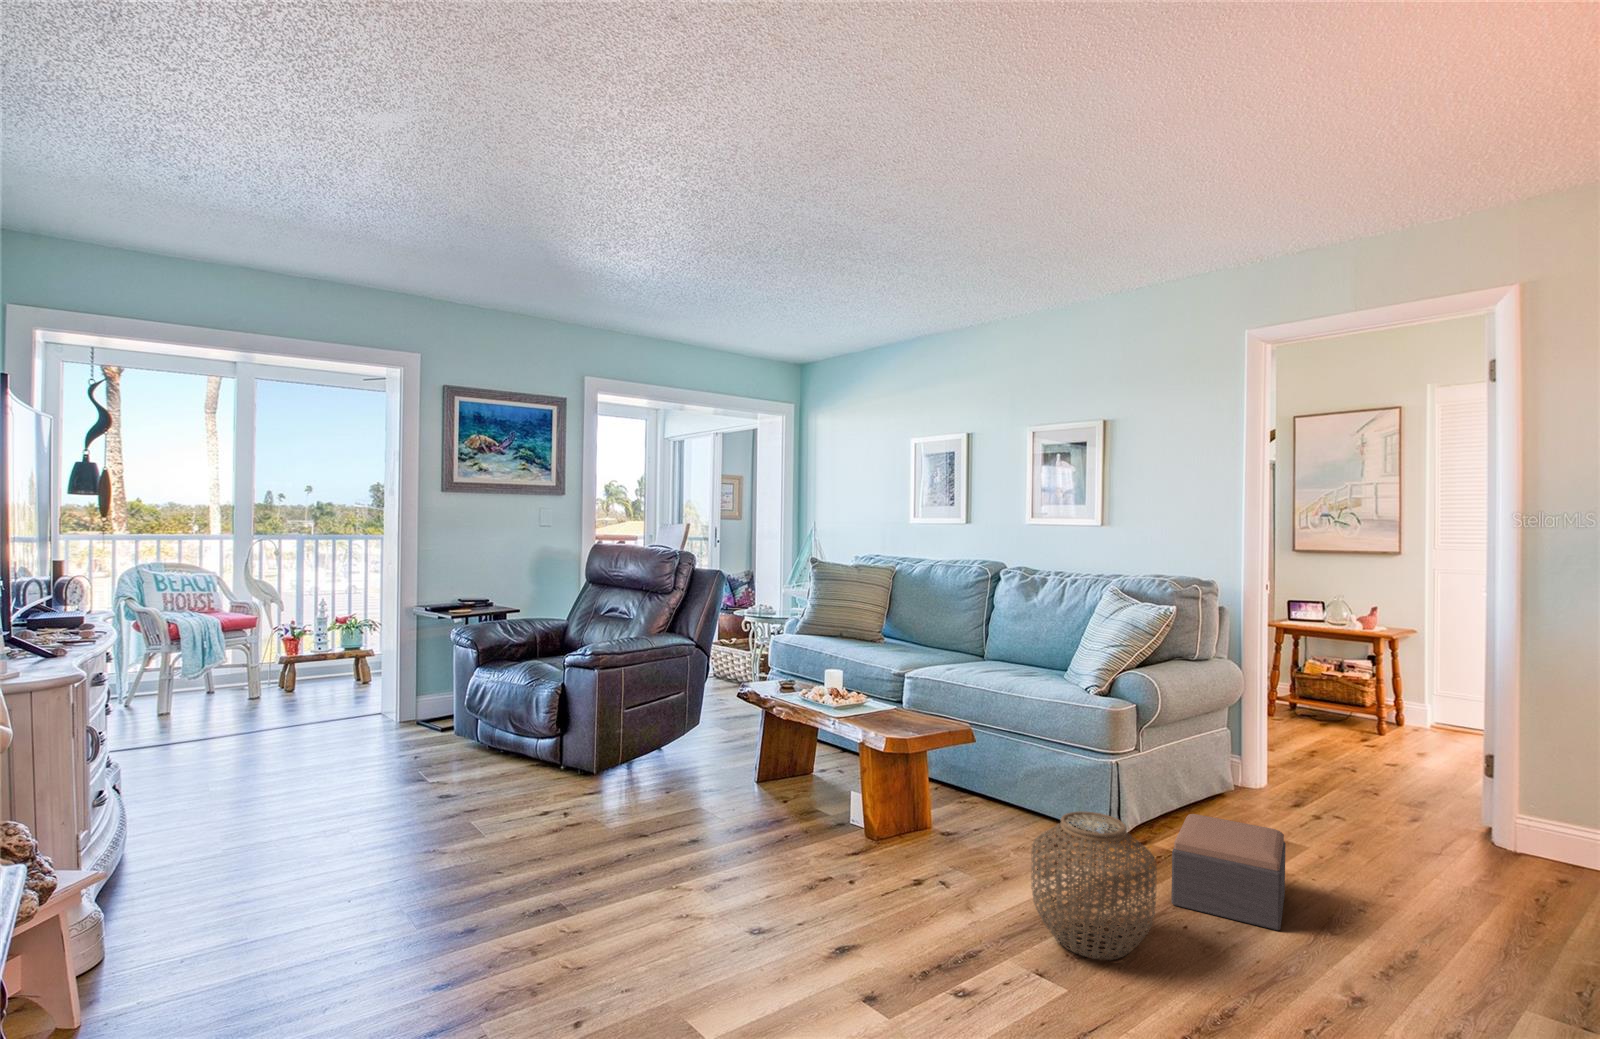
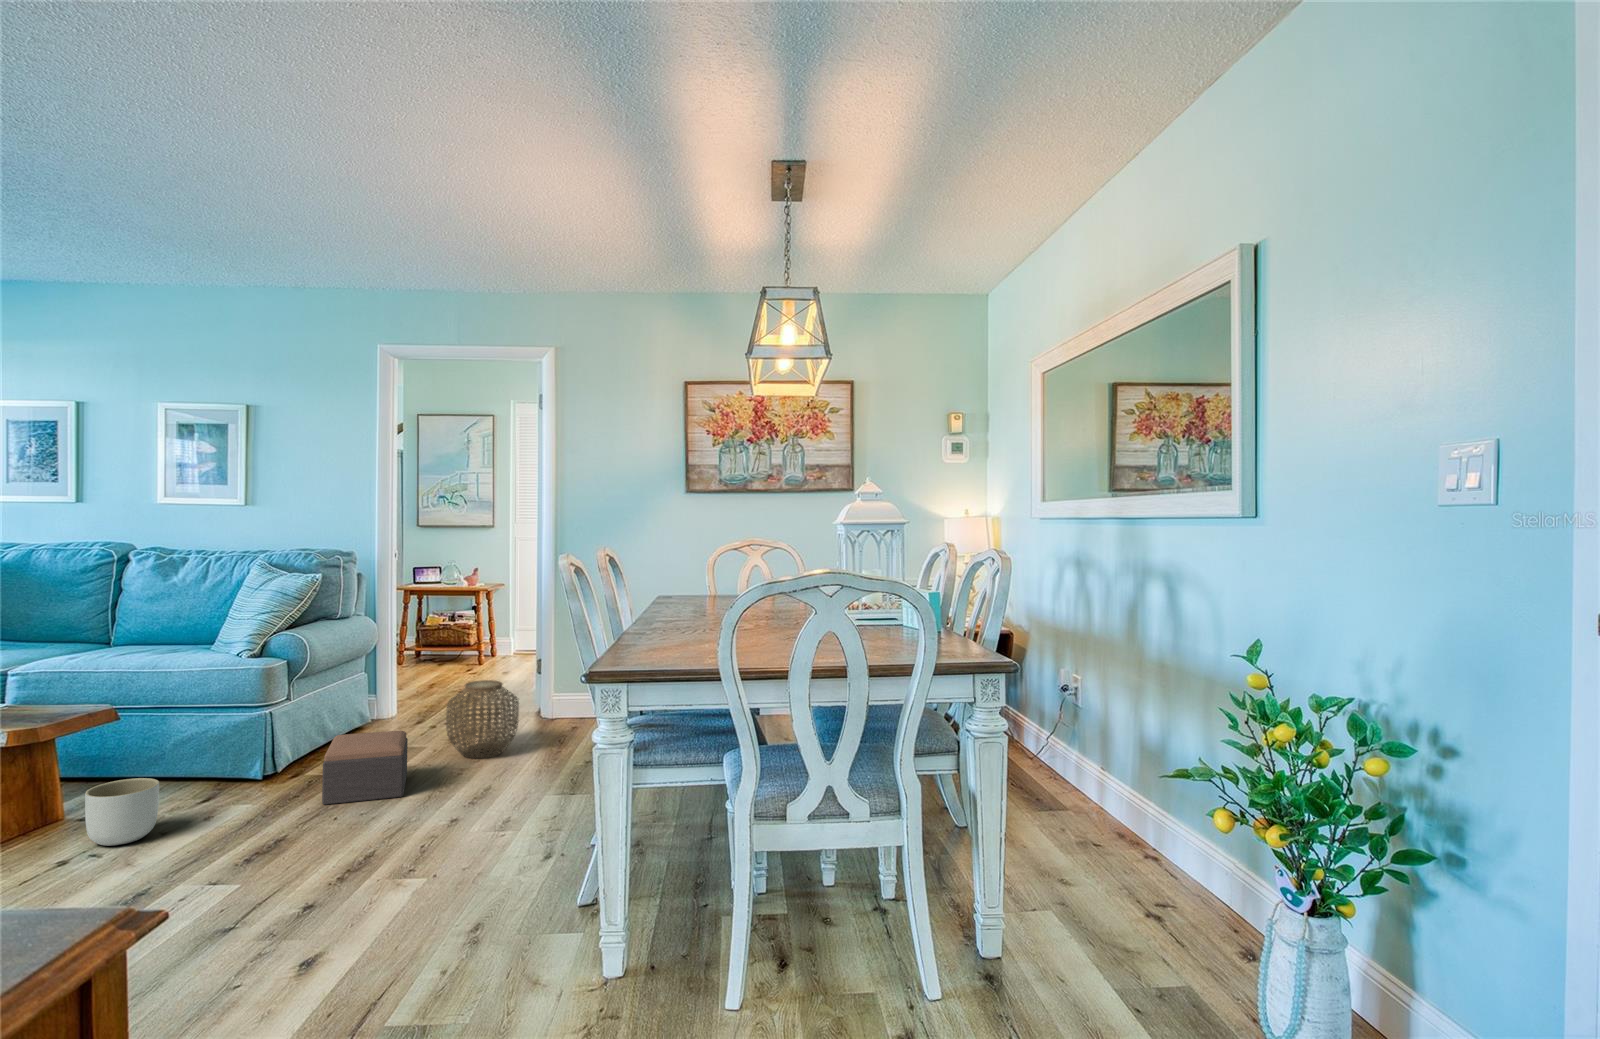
planter: none [940,809,1002,883] -> present [85,778,159,846]
woven basket: present [1031,811,1156,959] -> present [446,680,519,758]

